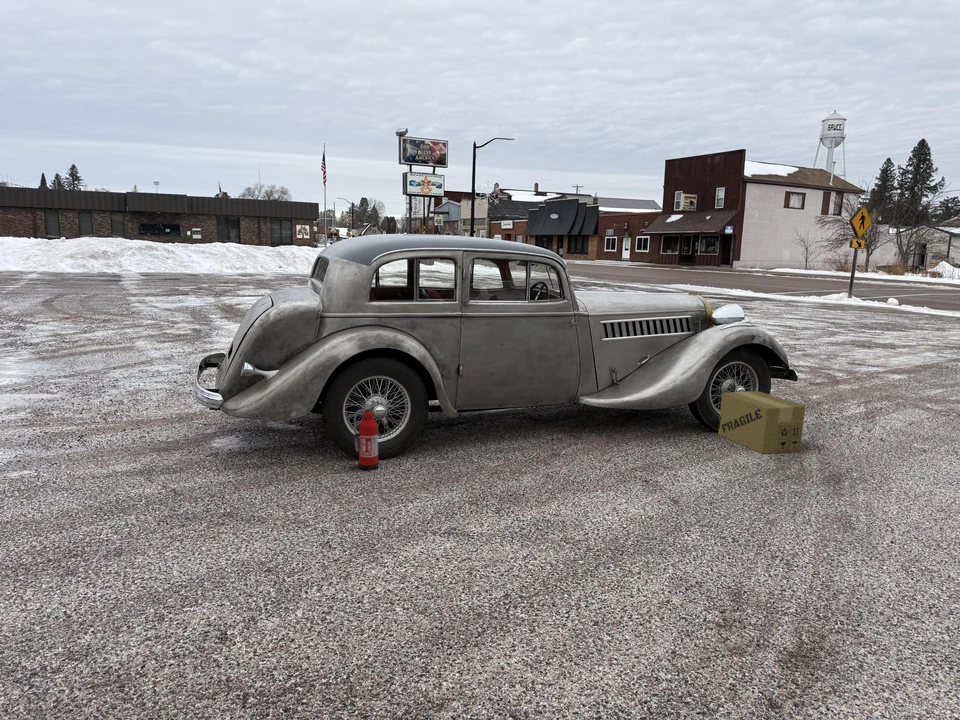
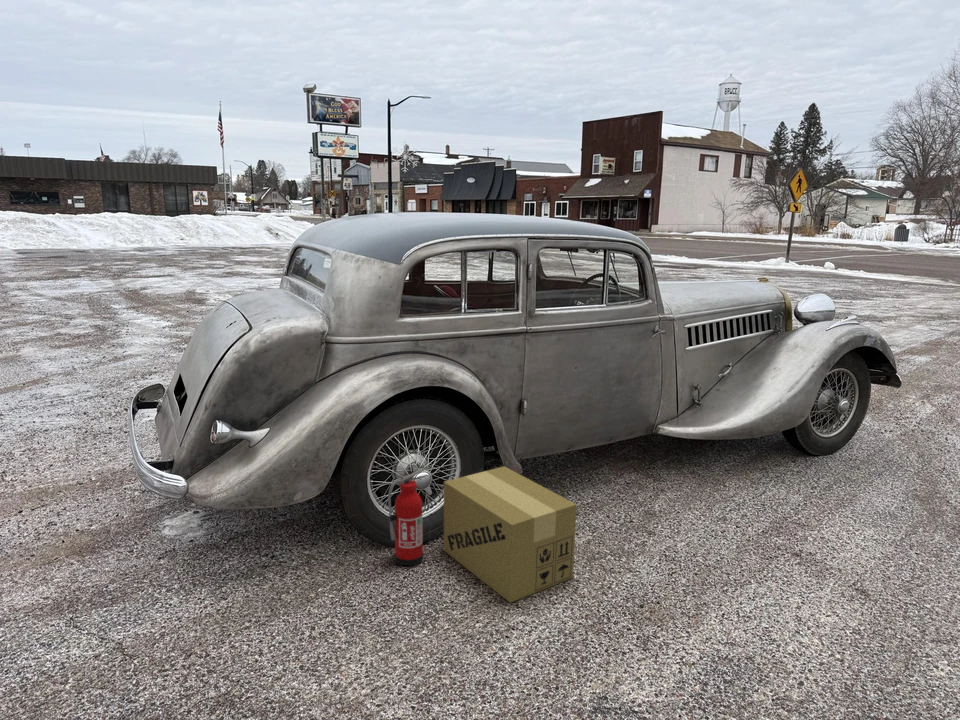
cardboard box: present [718,391,805,454] -> present [444,467,577,602]

